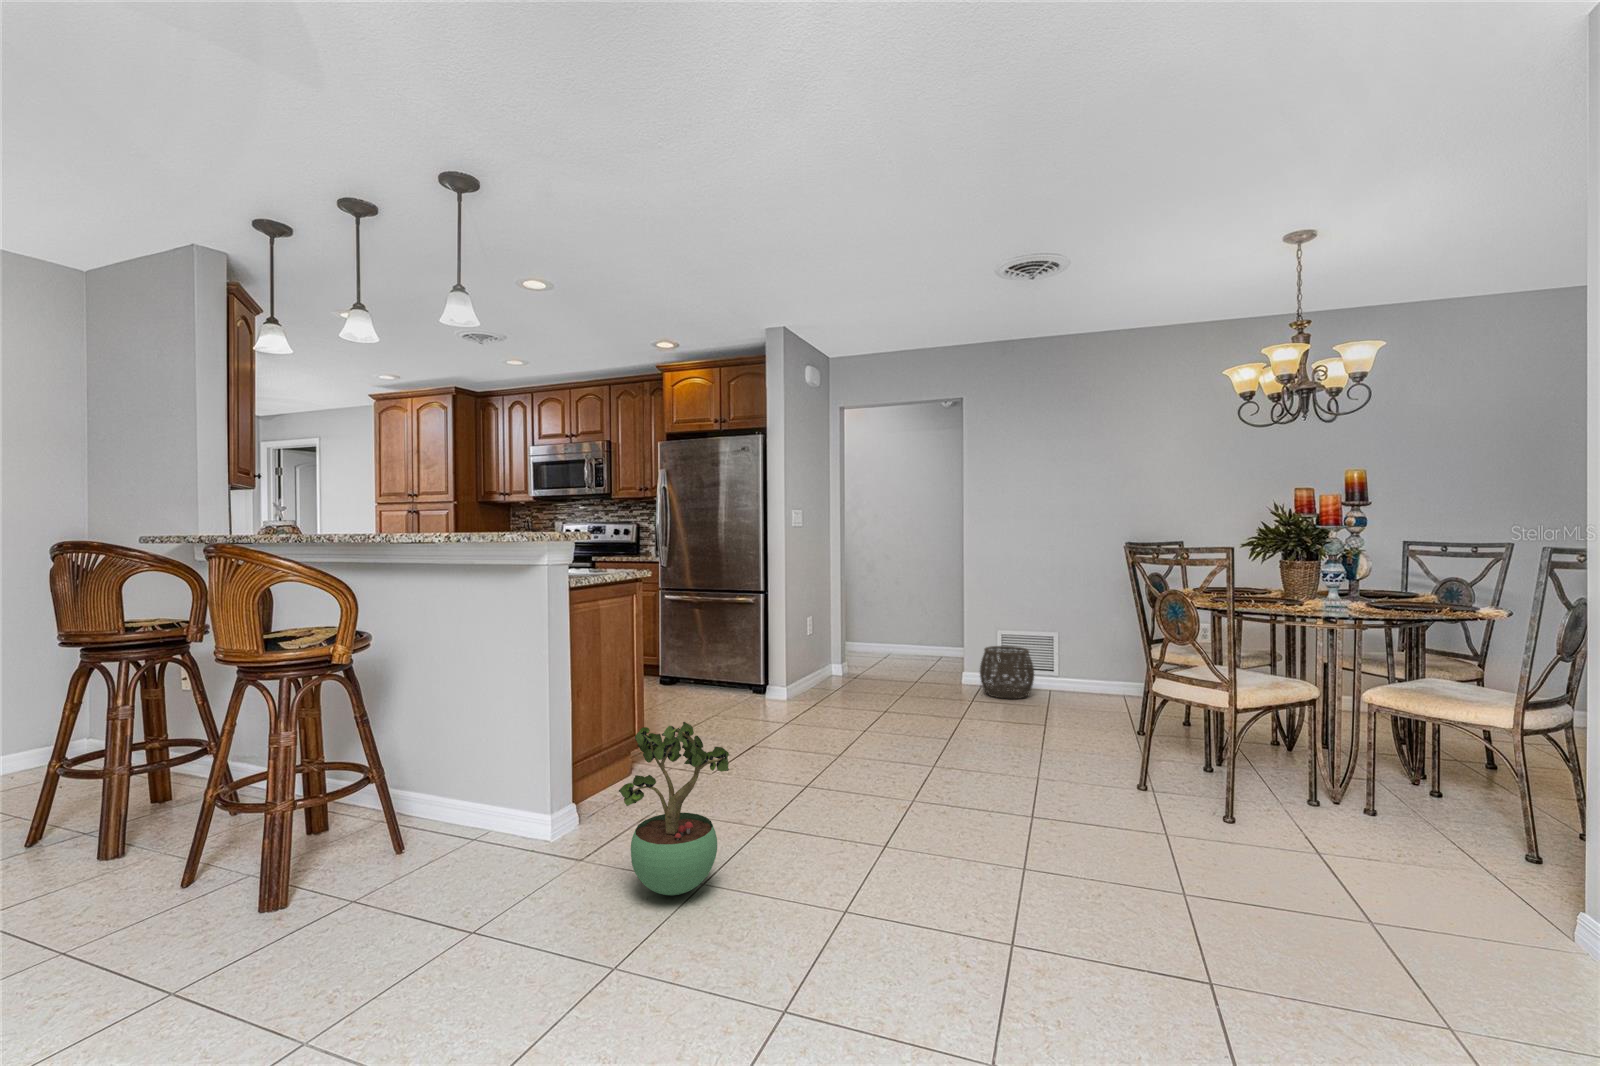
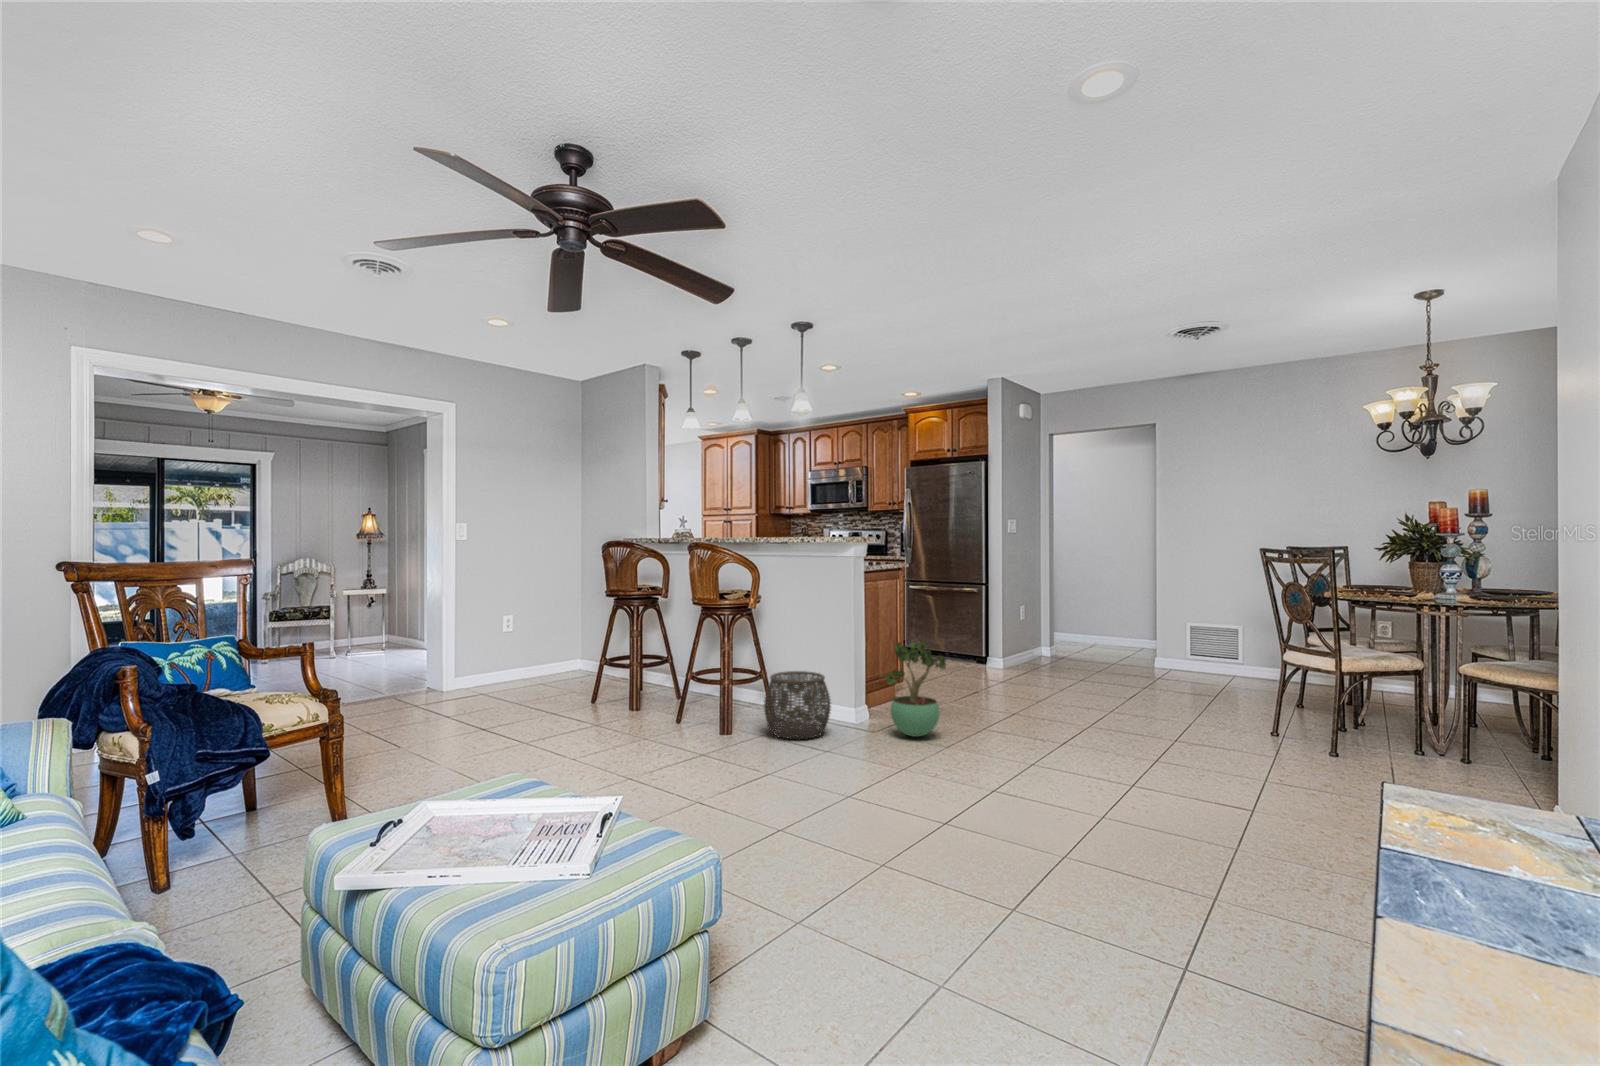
woven basket: present [980,646,1034,699] -> present [764,671,831,740]

